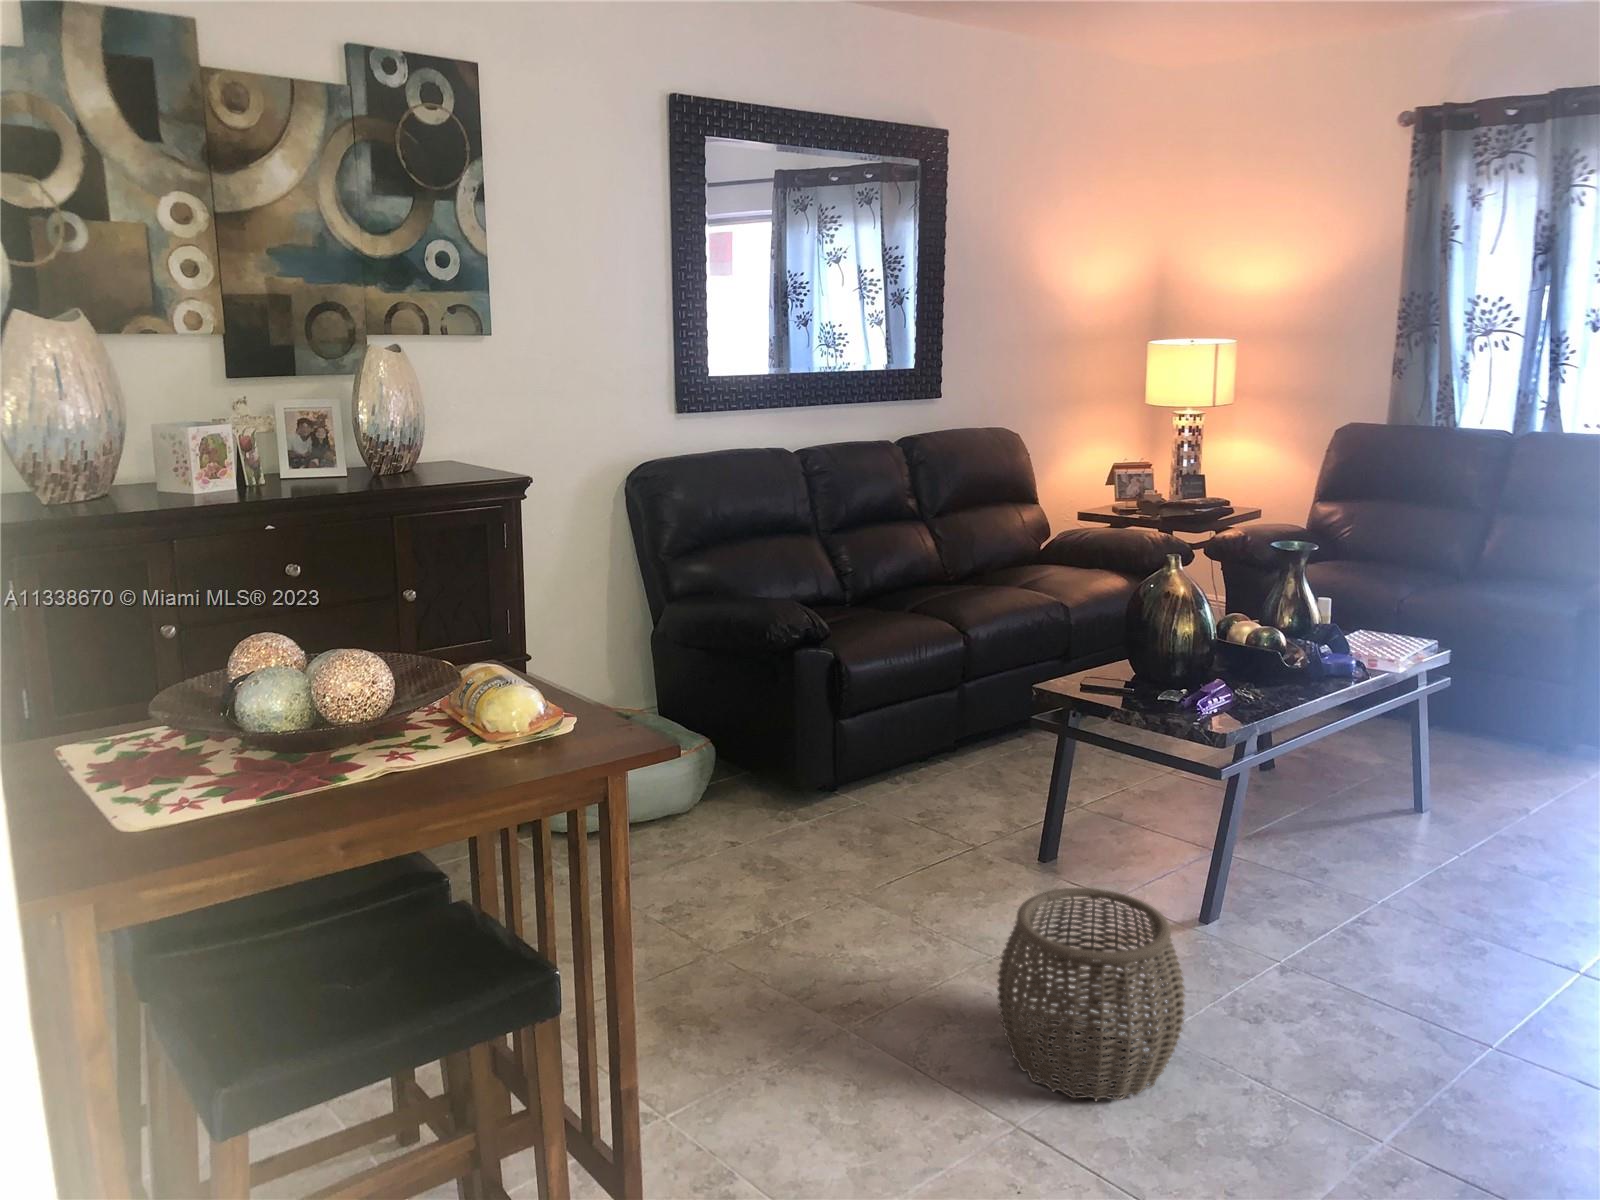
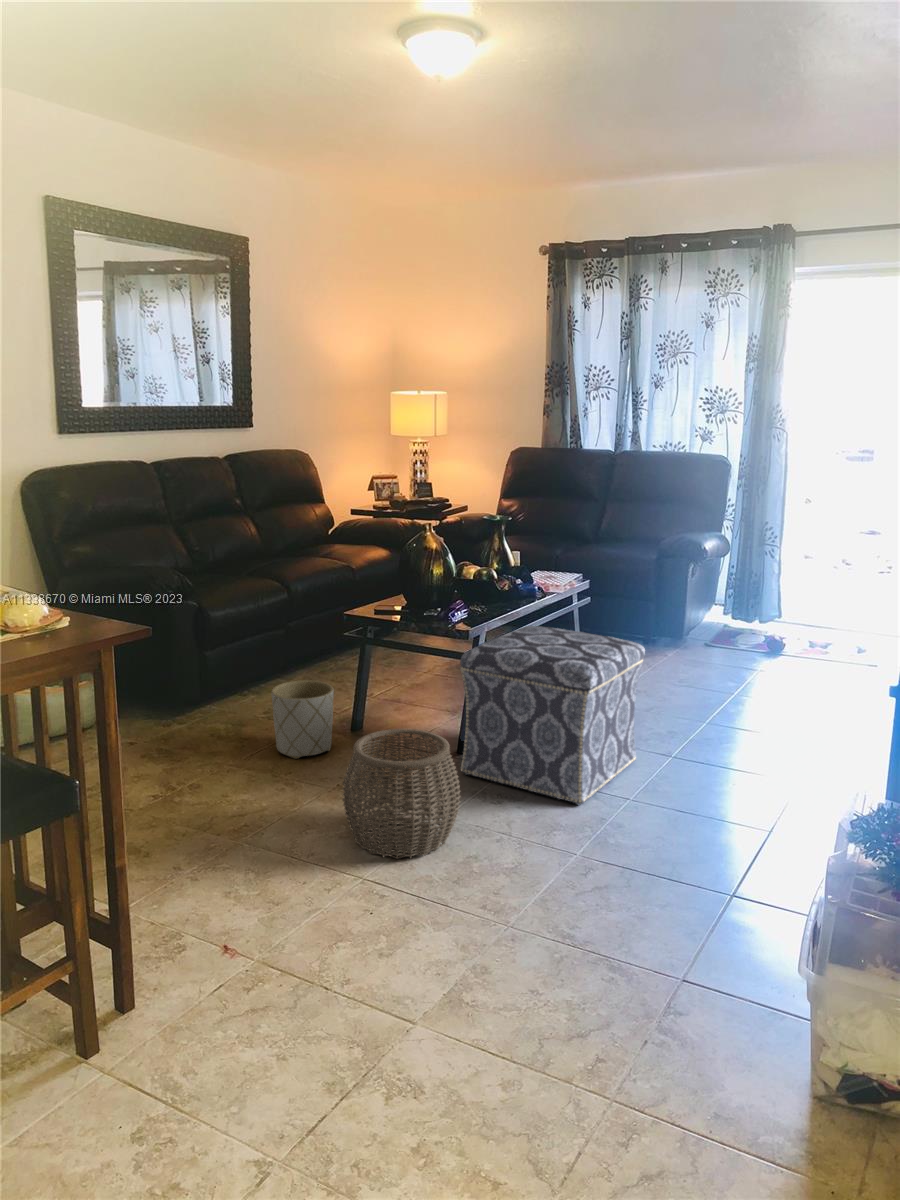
ottoman: none [1198,731,1539,1048] -> present [460,626,645,805]
planter: none [920,780,1011,898] -> present [272,680,334,759]

